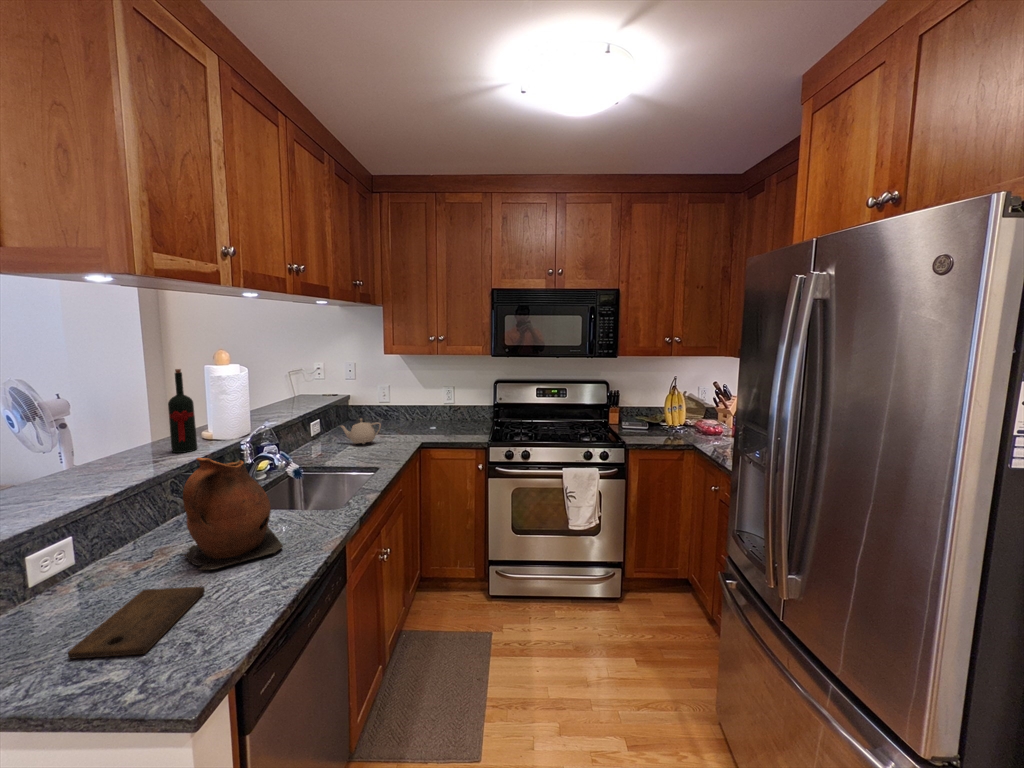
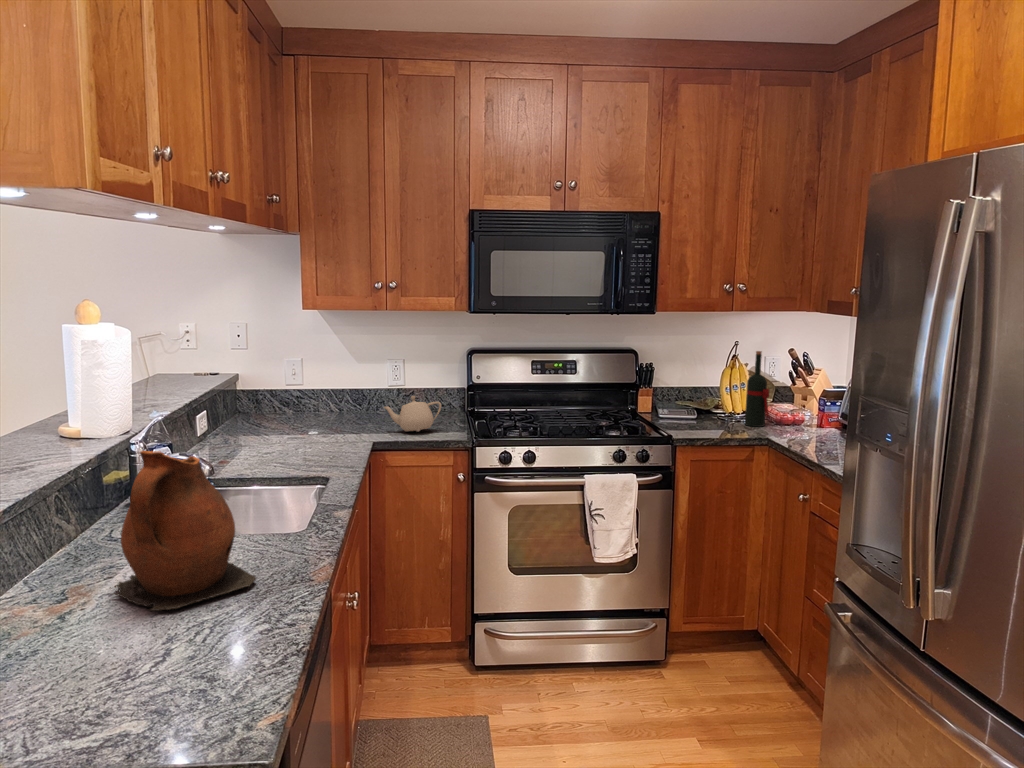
wine bottle: present [168,369,197,453] -> present [745,351,769,427]
teapot: present [340,419,381,444] -> present [384,396,441,432]
cutting board: present [68,587,205,659] -> none [44,628,181,717]

